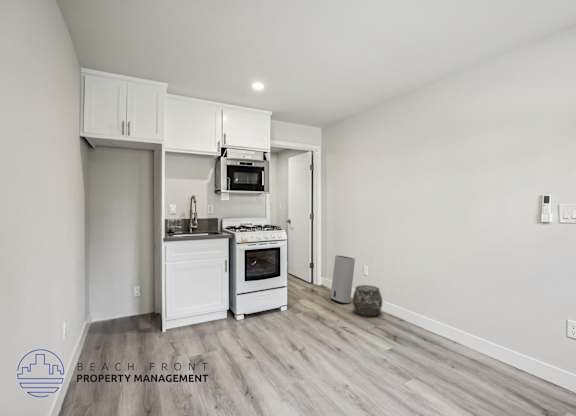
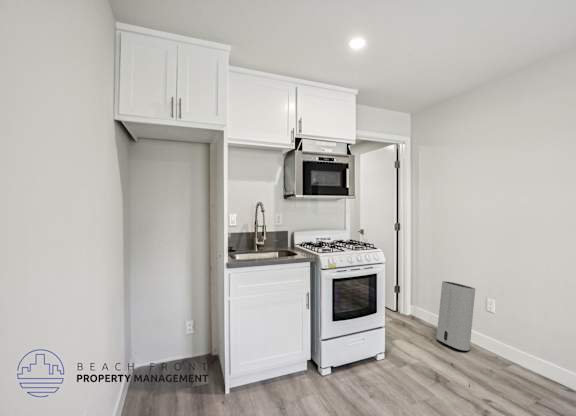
woven basket: present [353,285,382,316] -> none [484,330,539,383]

